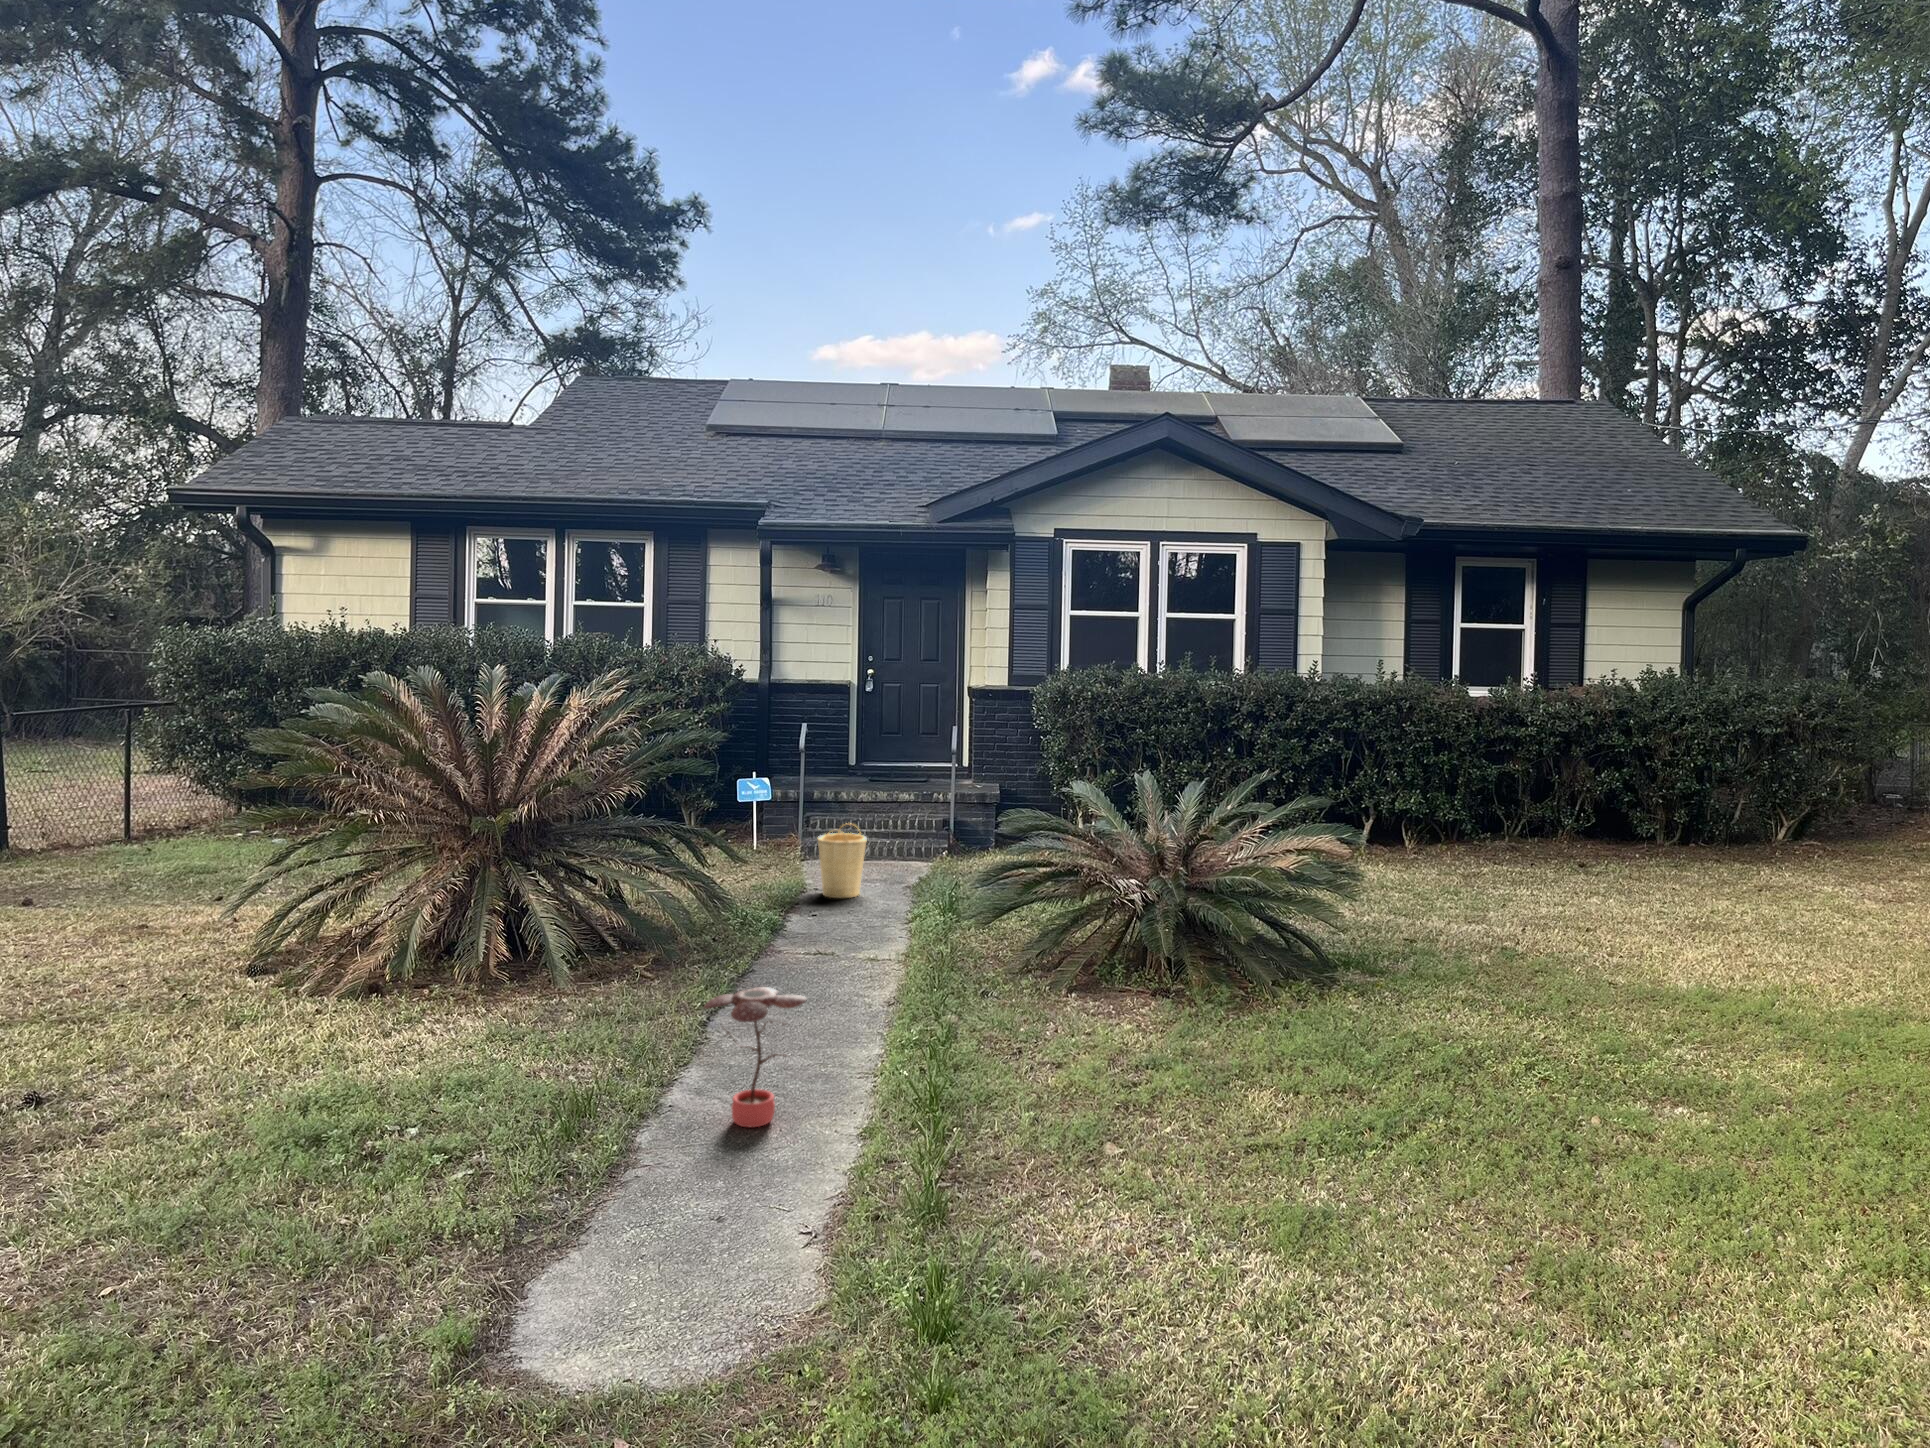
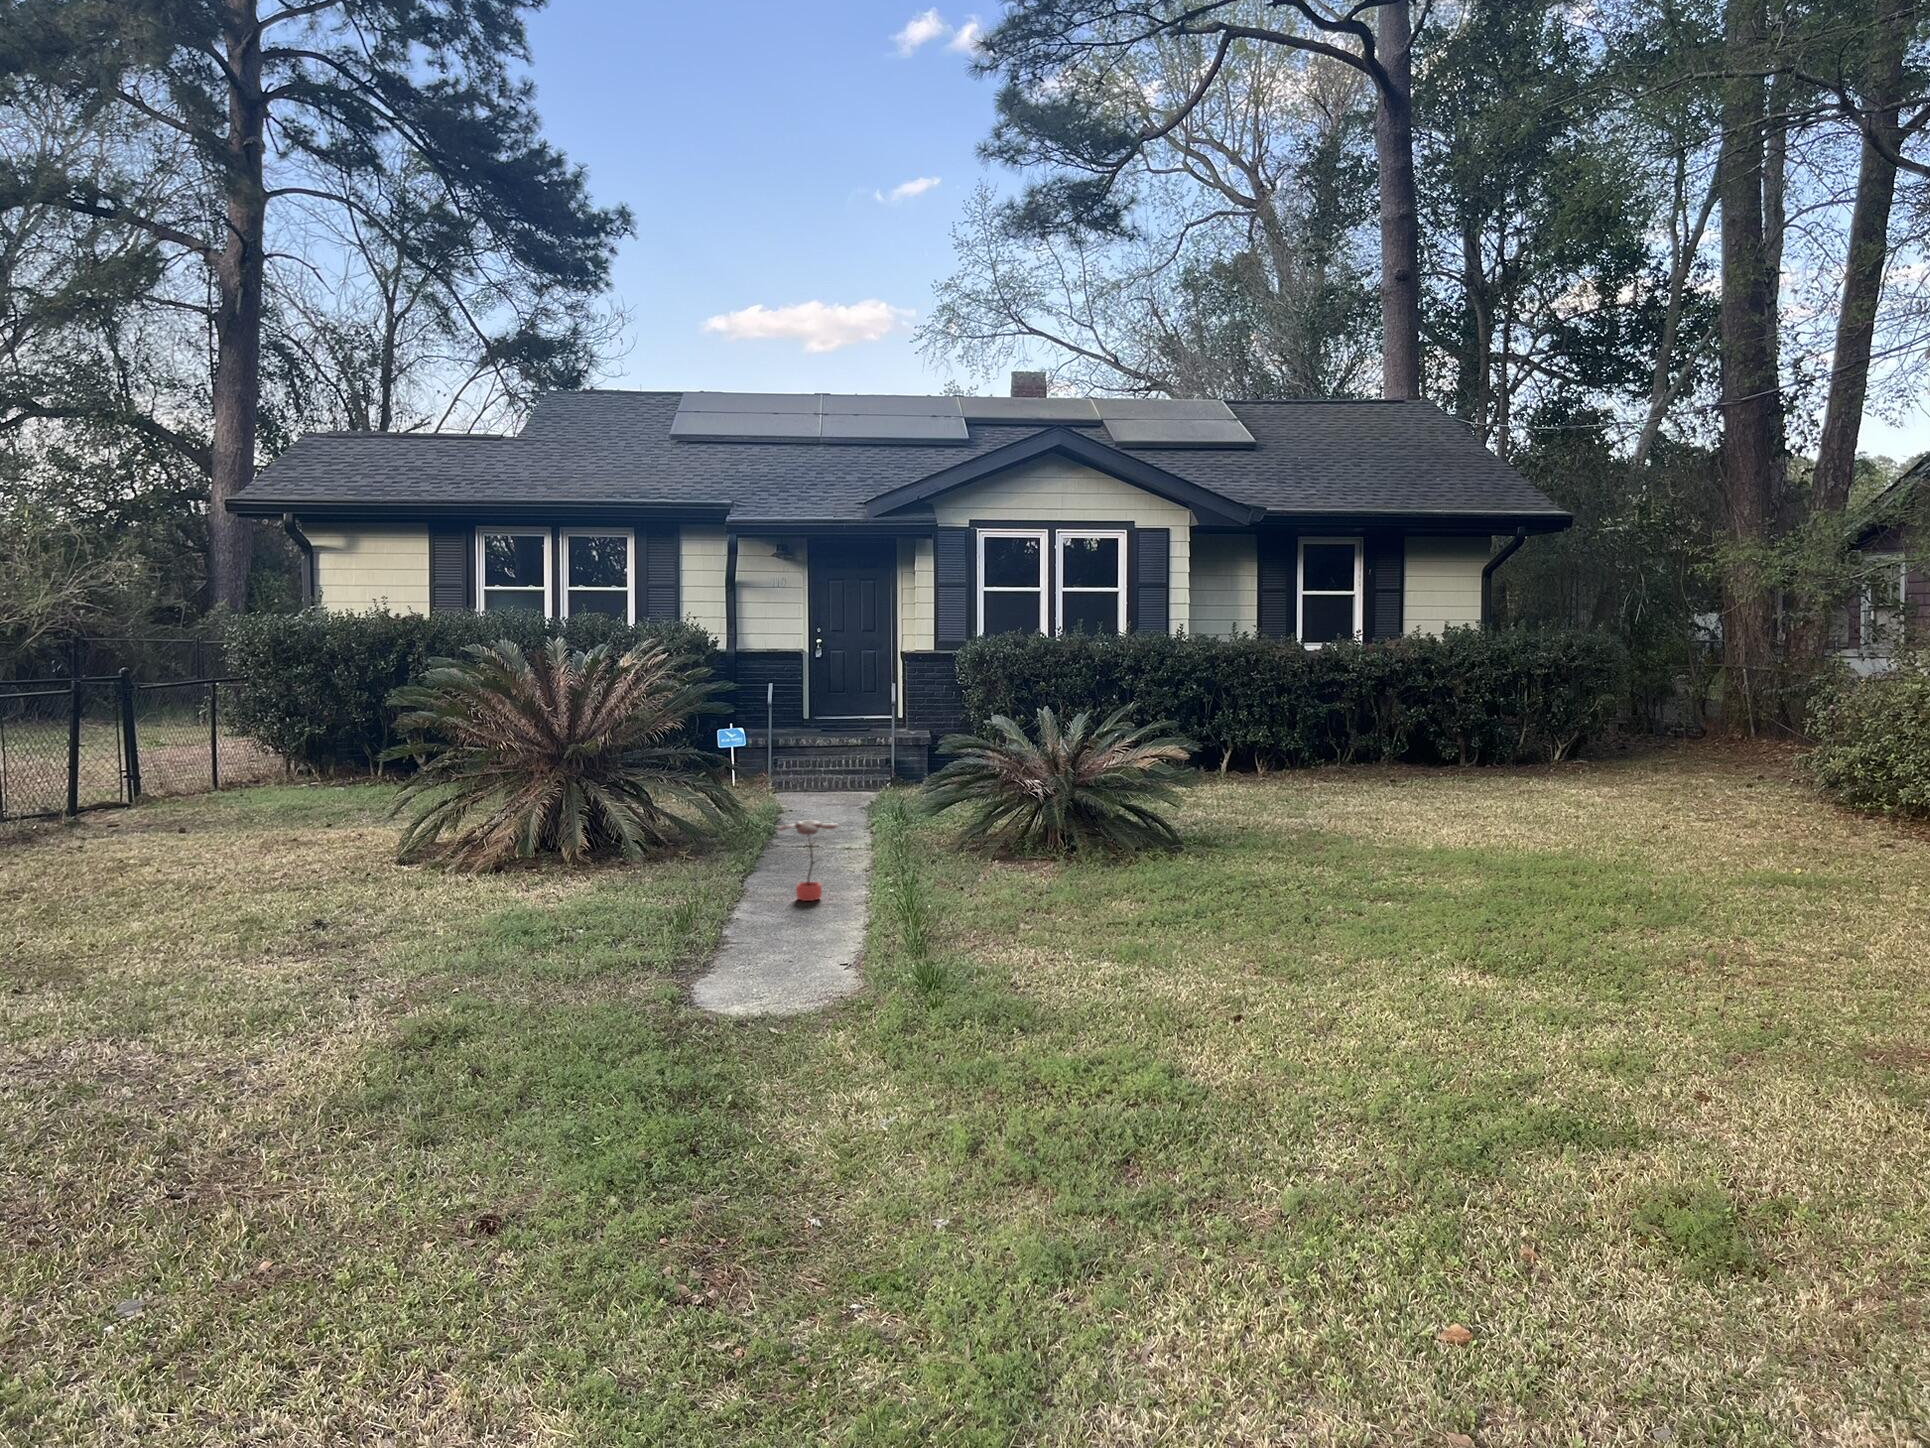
basket: present [818,823,867,898] -> none [800,753,838,808]

